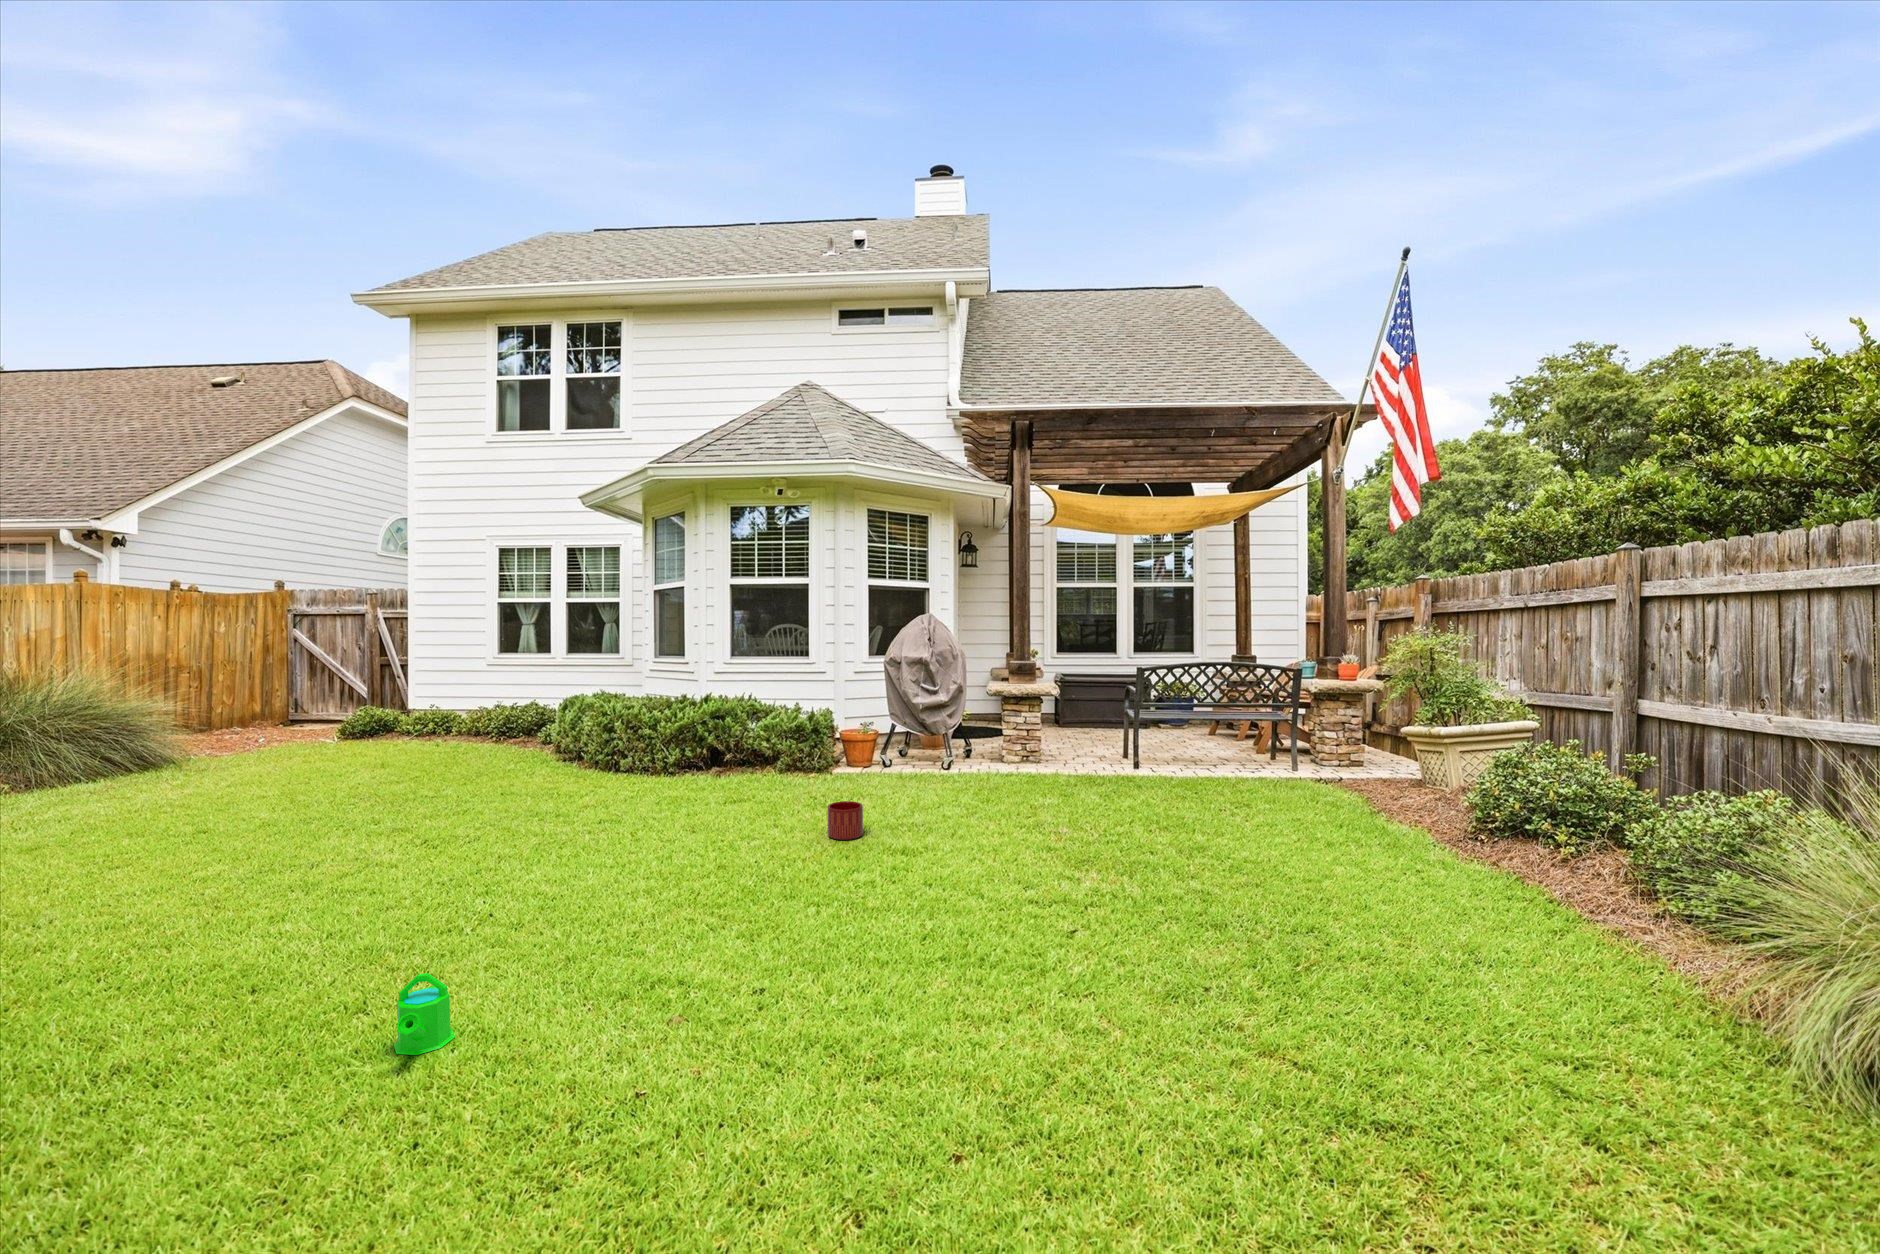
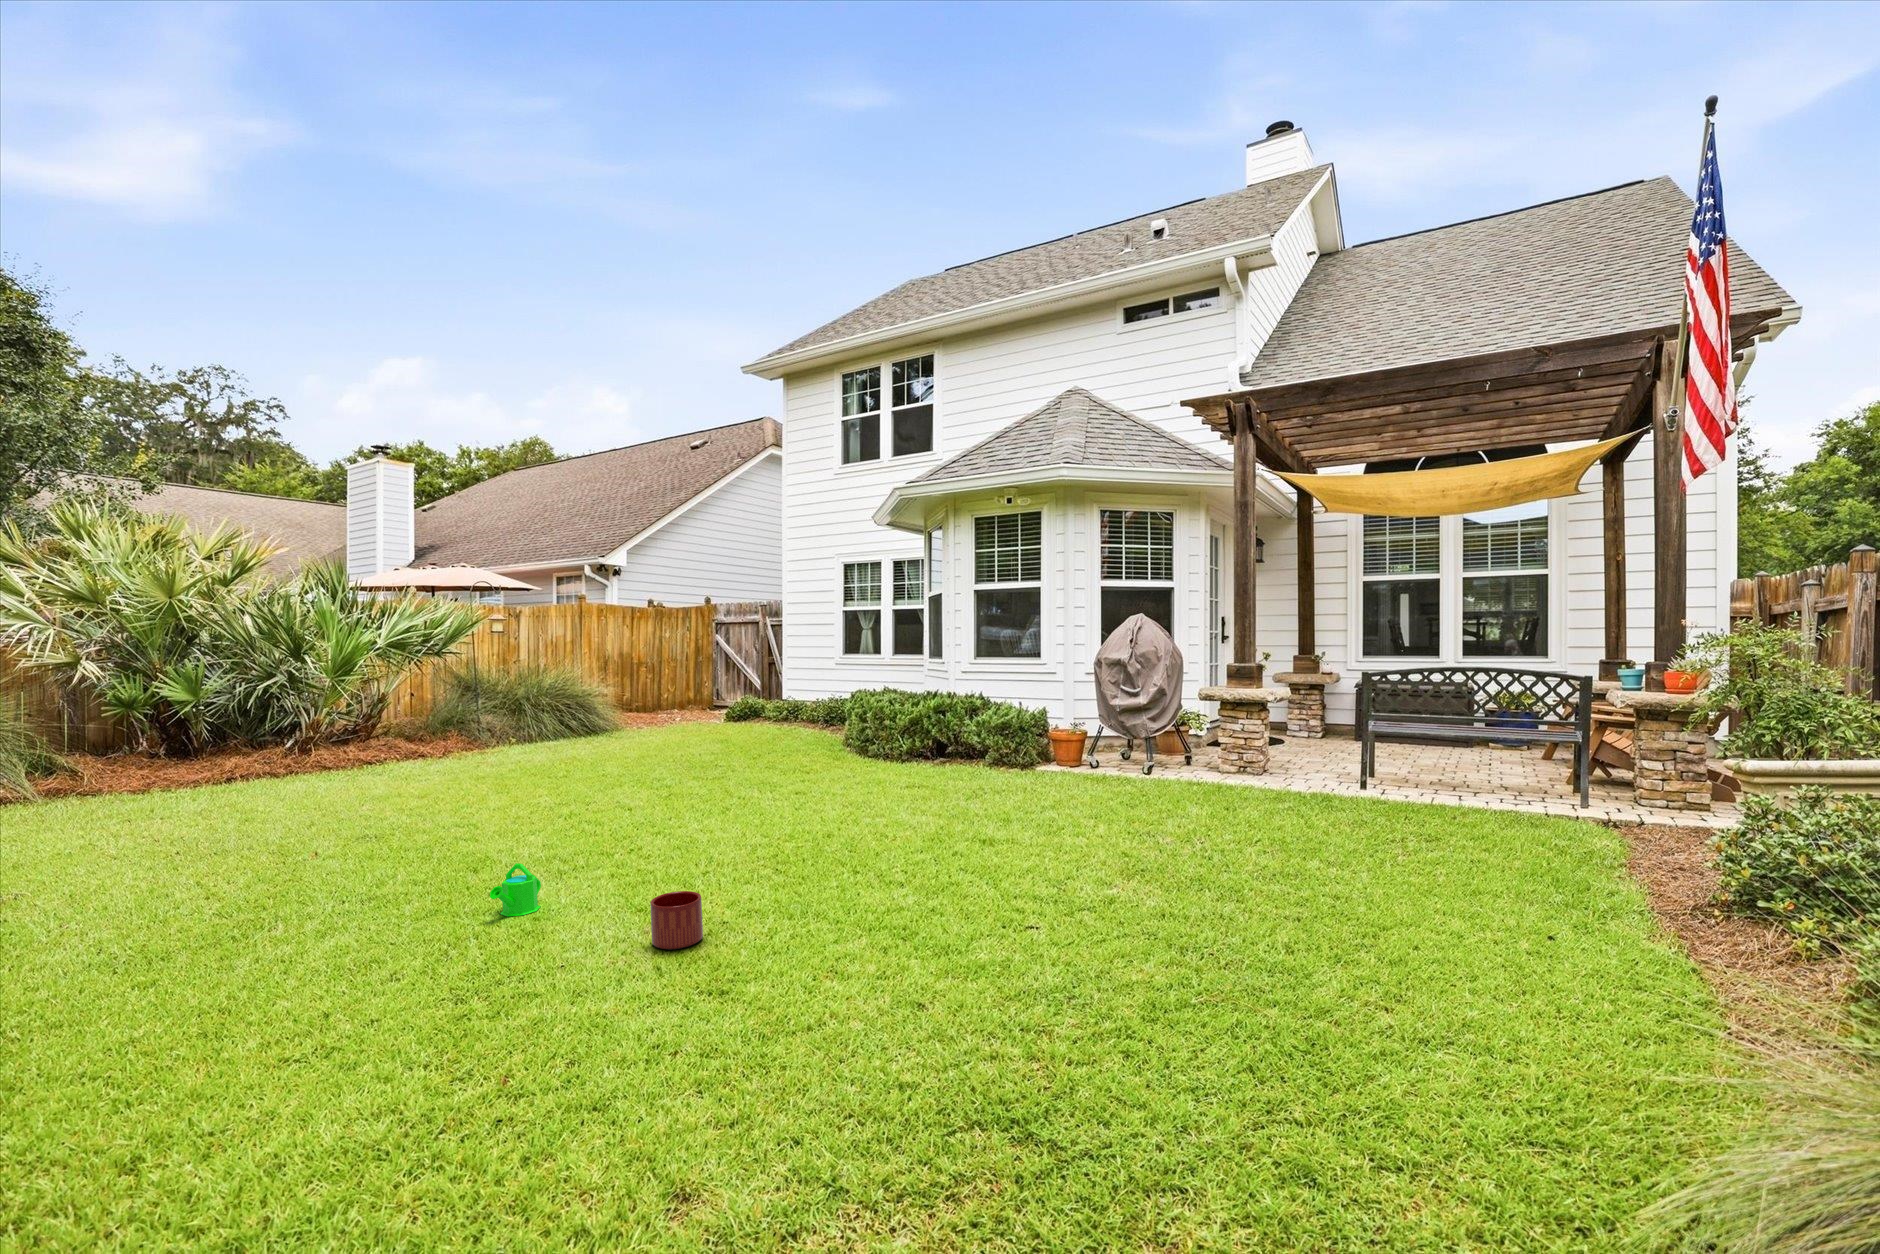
planter: present [828,801,863,840] -> present [650,891,703,950]

